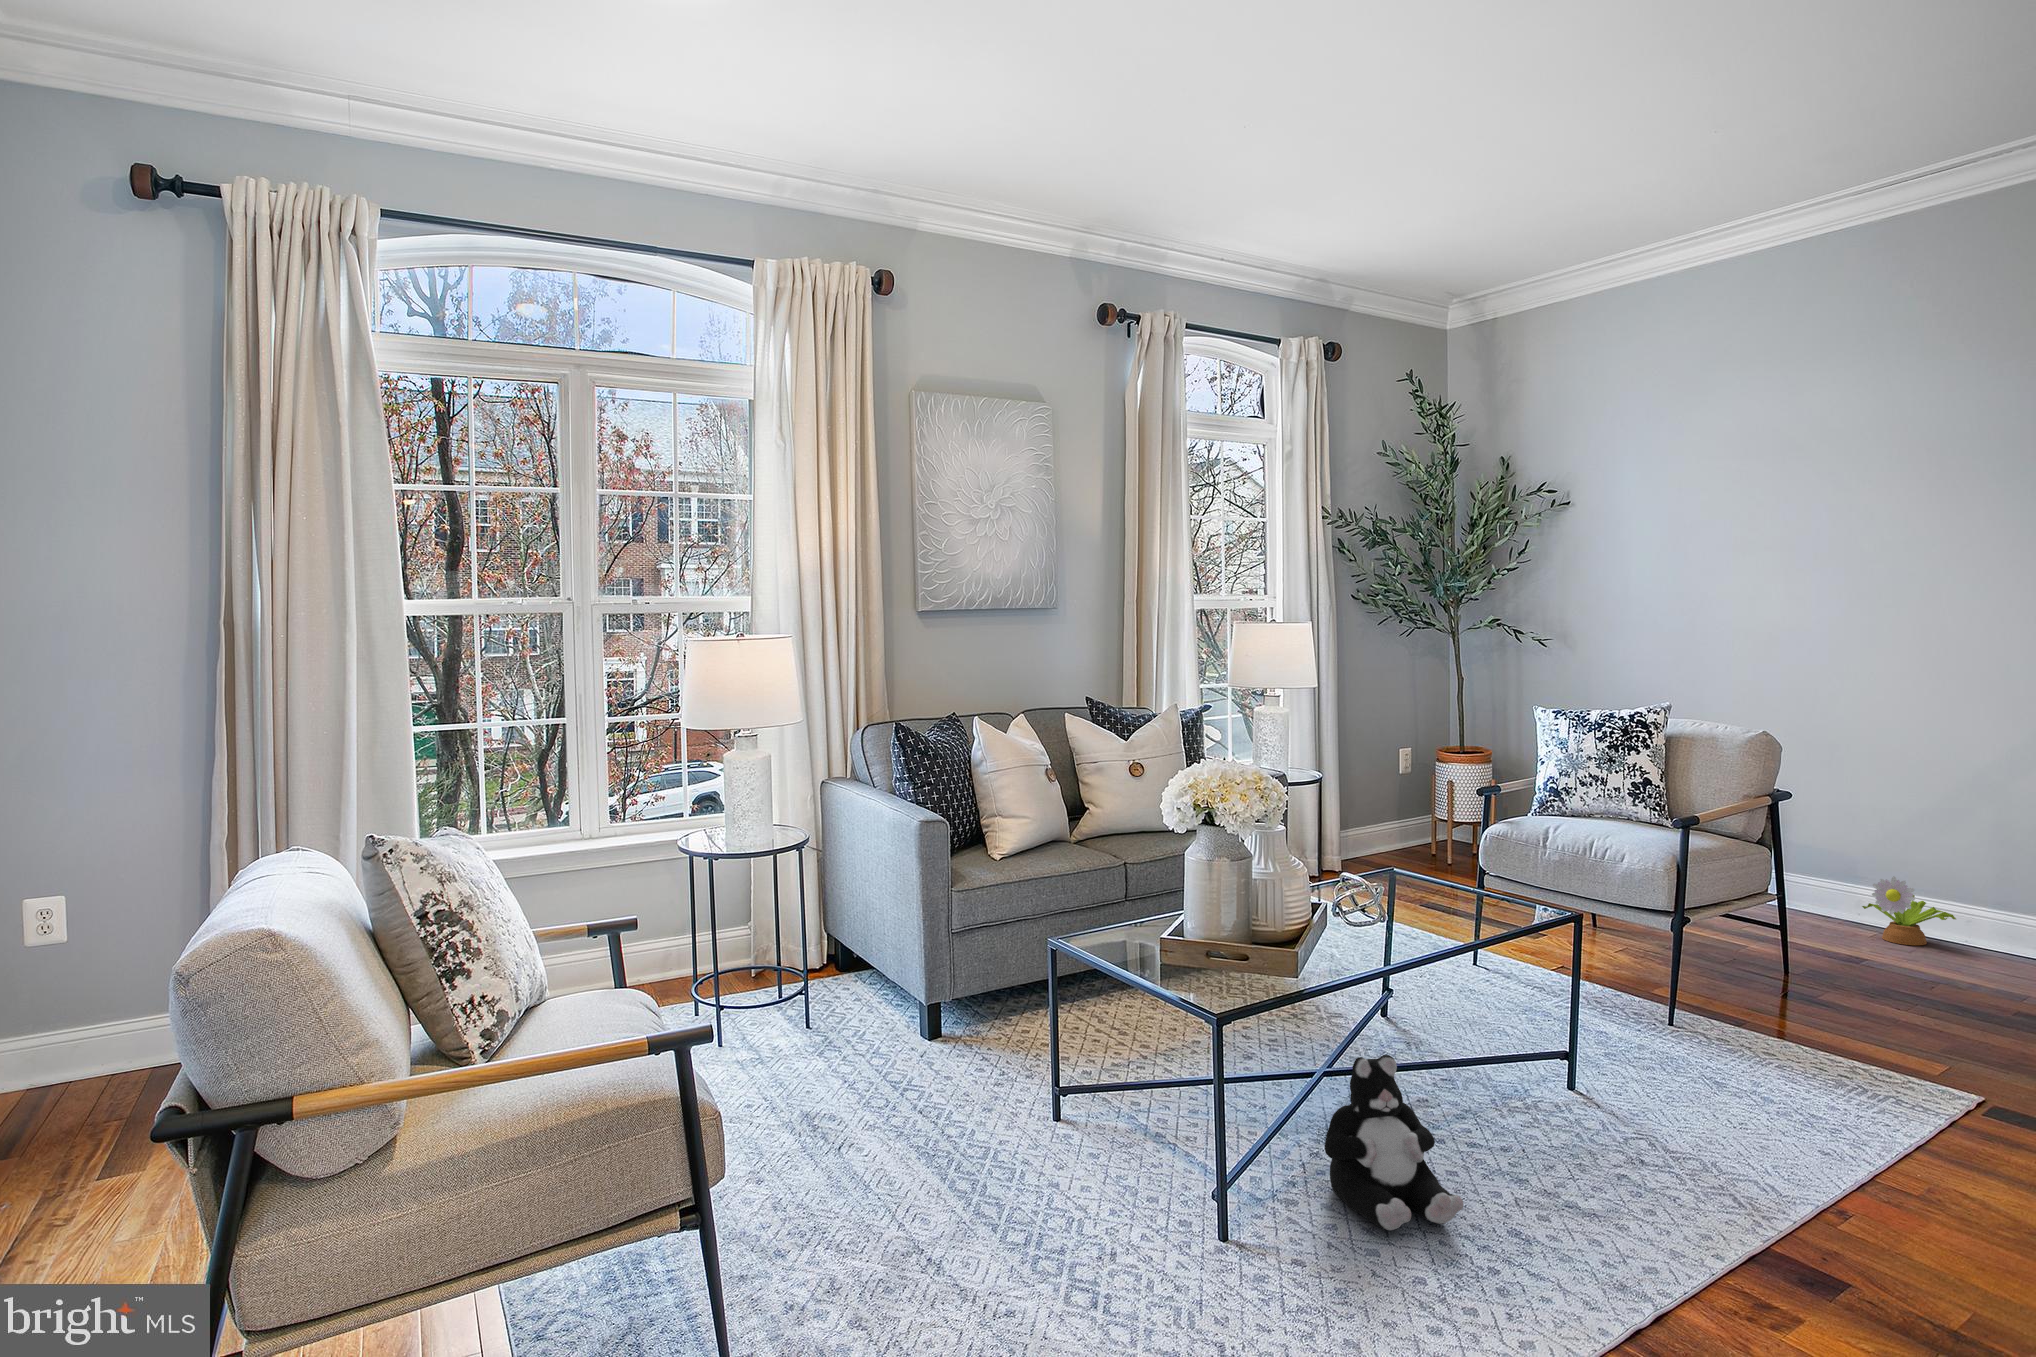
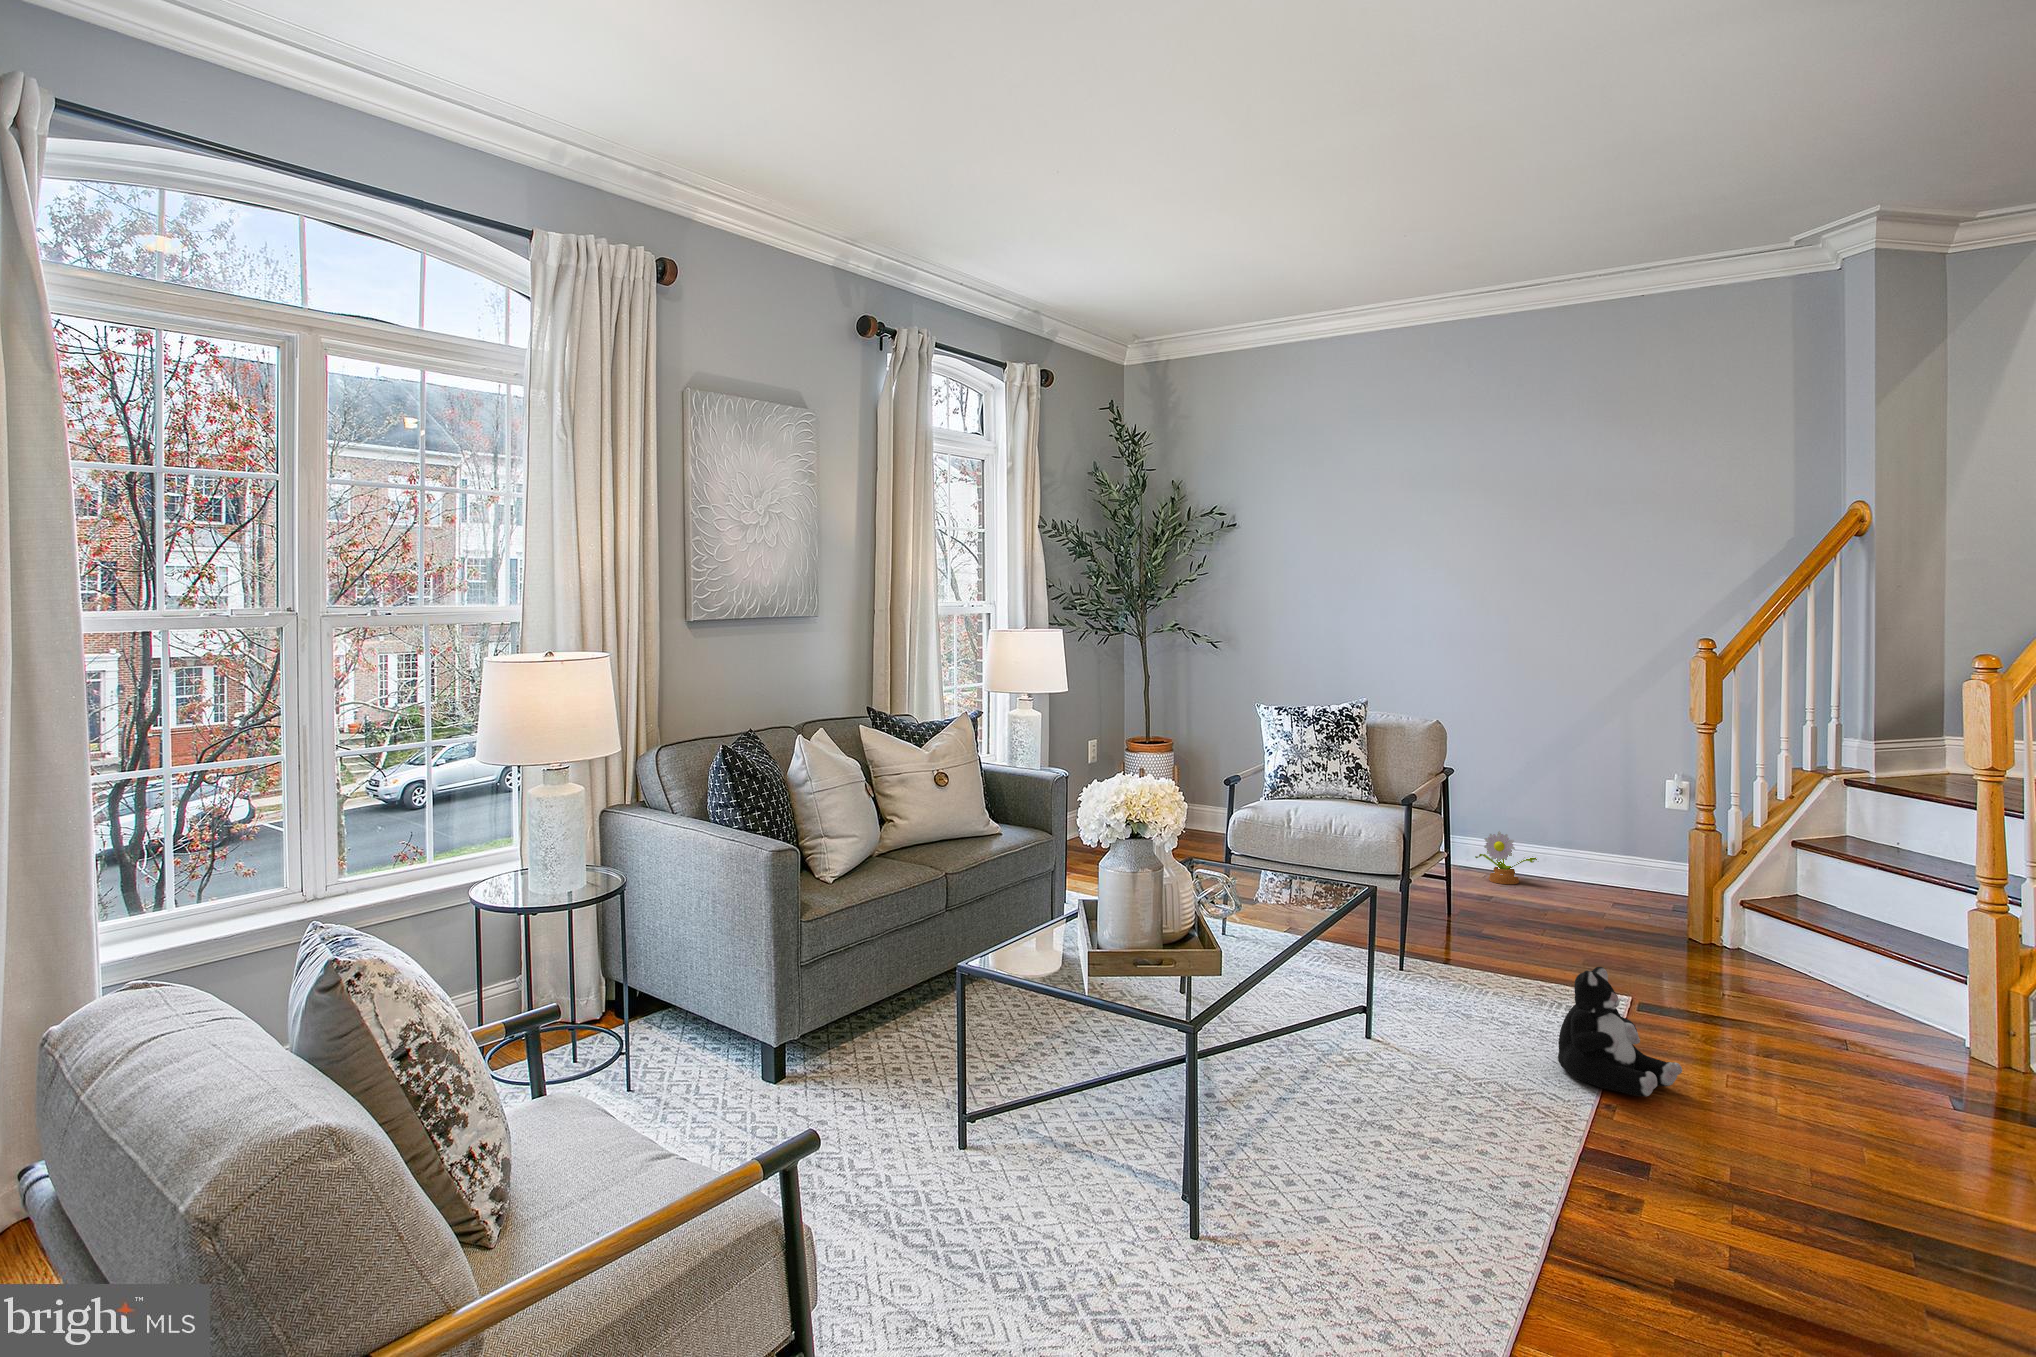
plush toy: present [1324,1055,1463,1230] -> present [1558,967,1682,1096]

